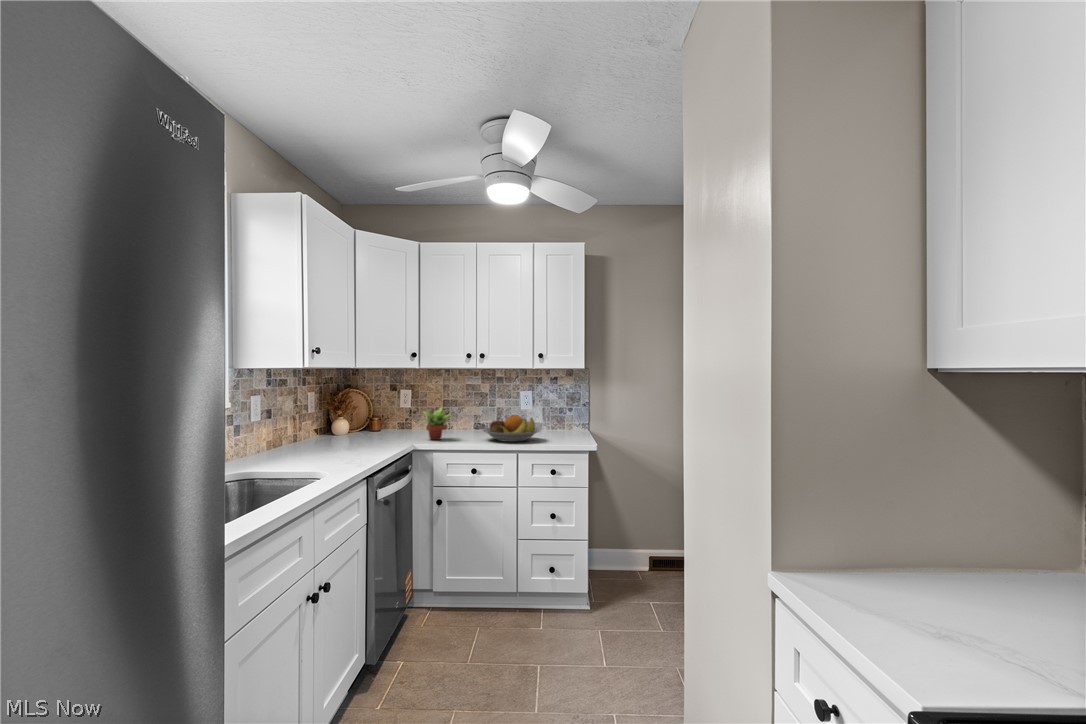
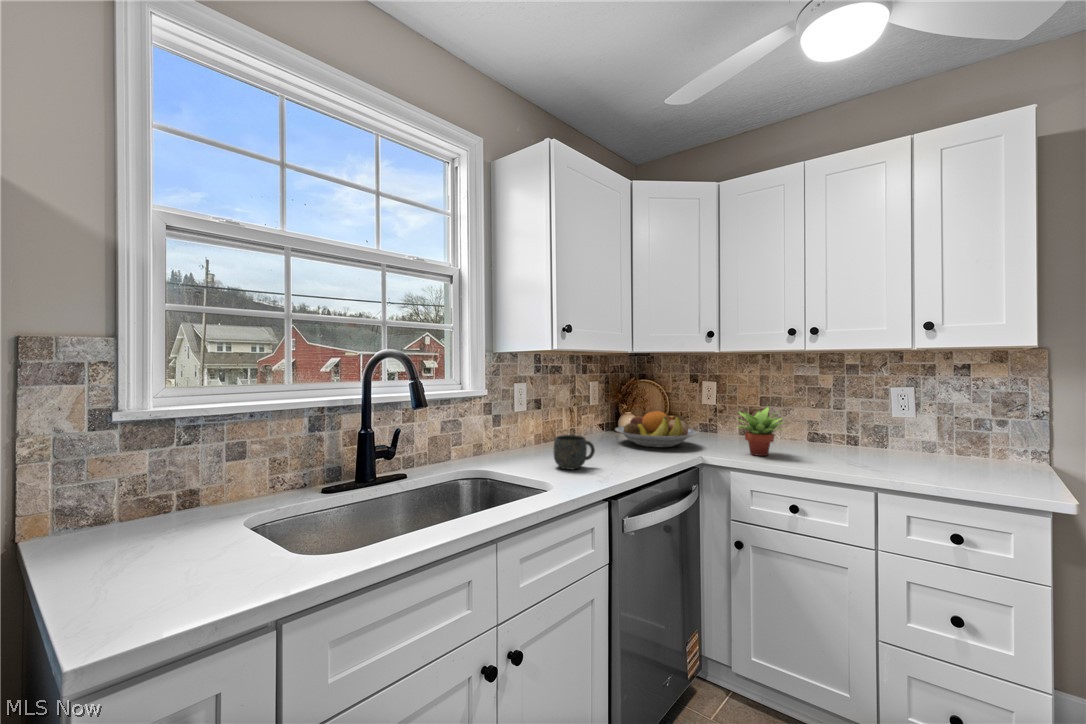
fruit bowl: present [482,415,541,442] -> present [615,411,697,447]
mug: none [291,433,322,456] -> present [553,435,595,470]

